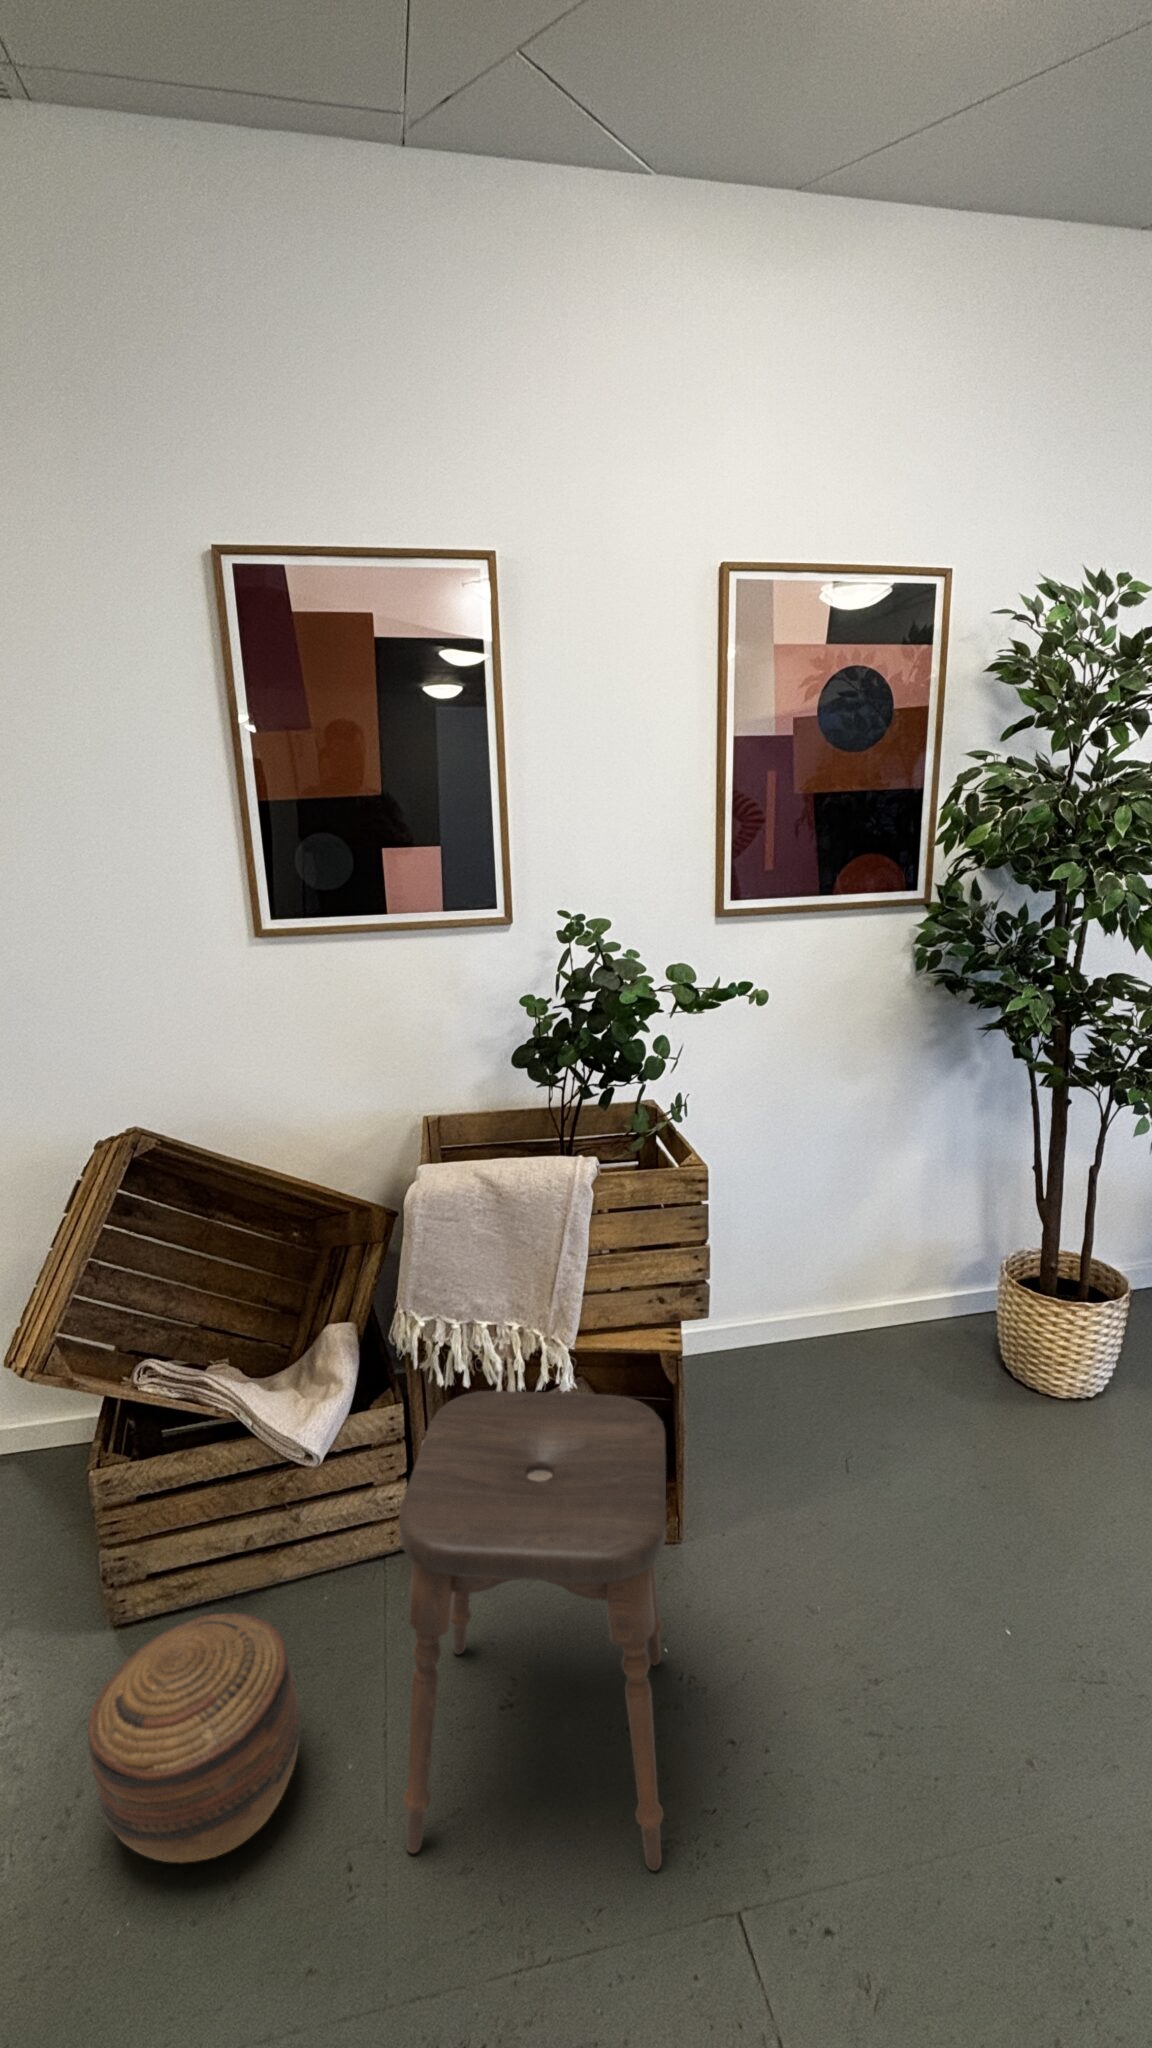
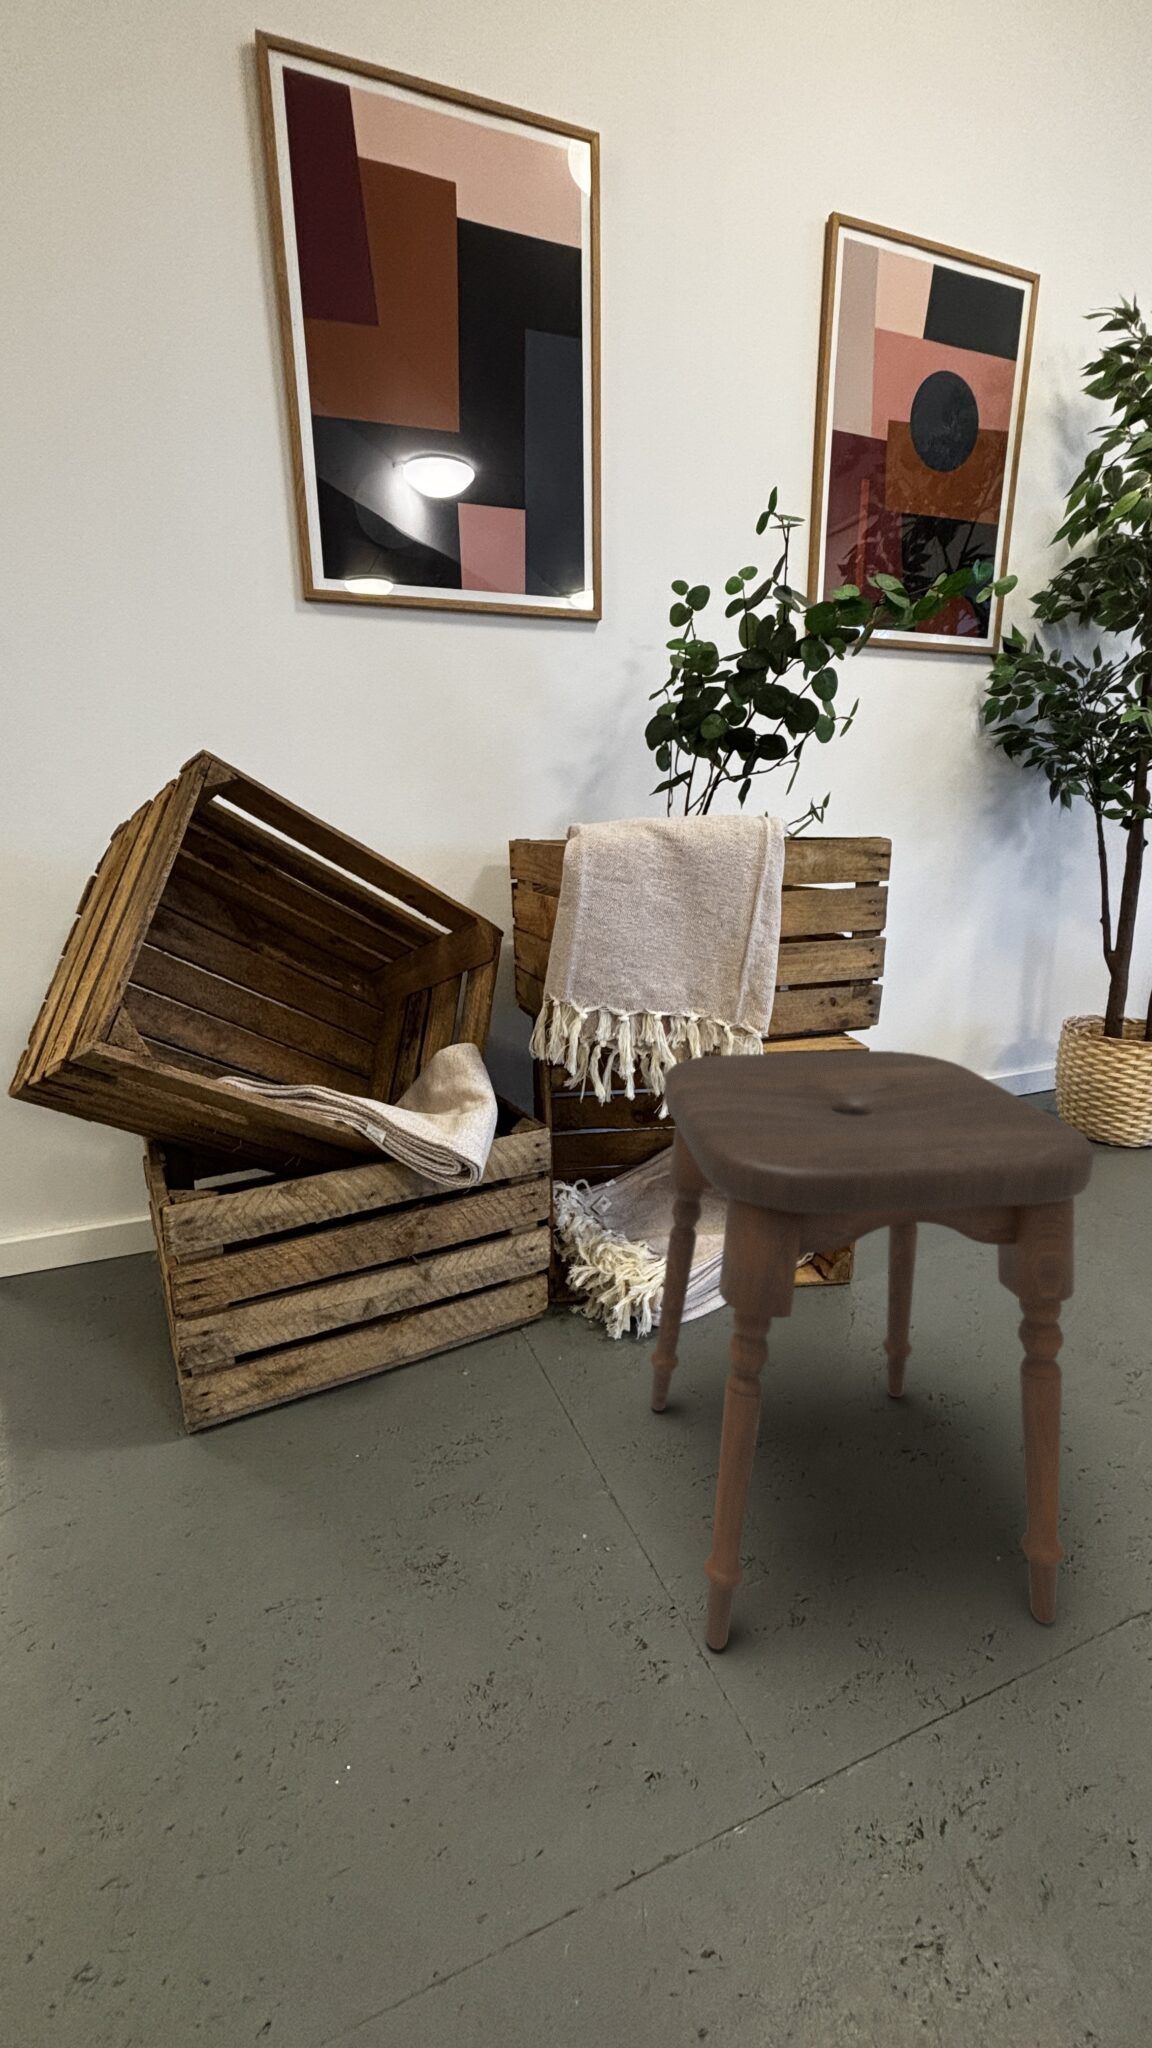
basket: present [88,1613,301,1863] -> none [224,1361,528,1715]

